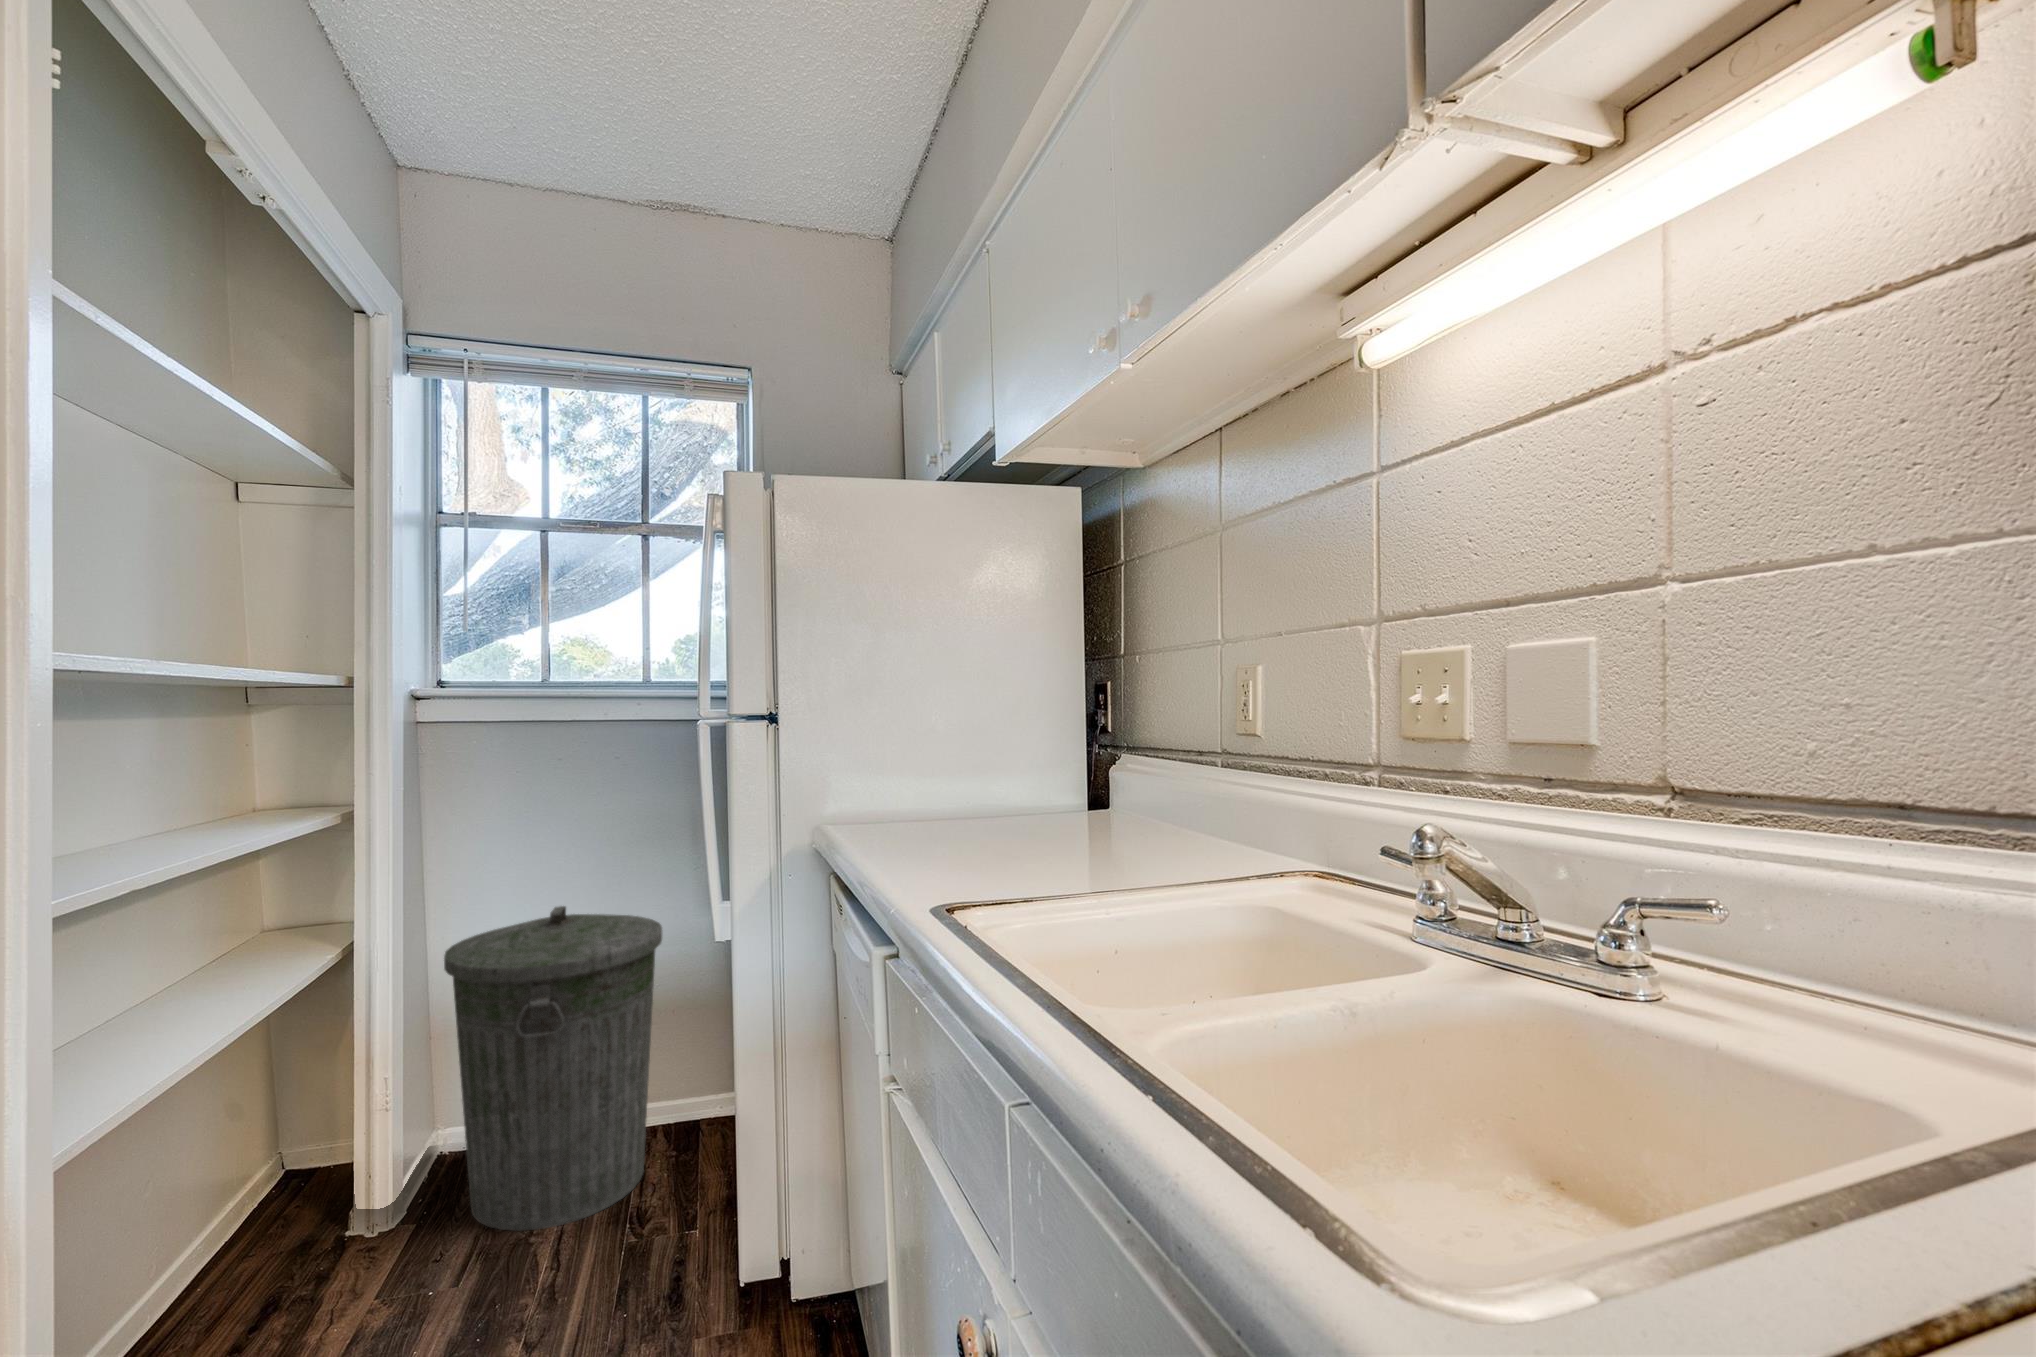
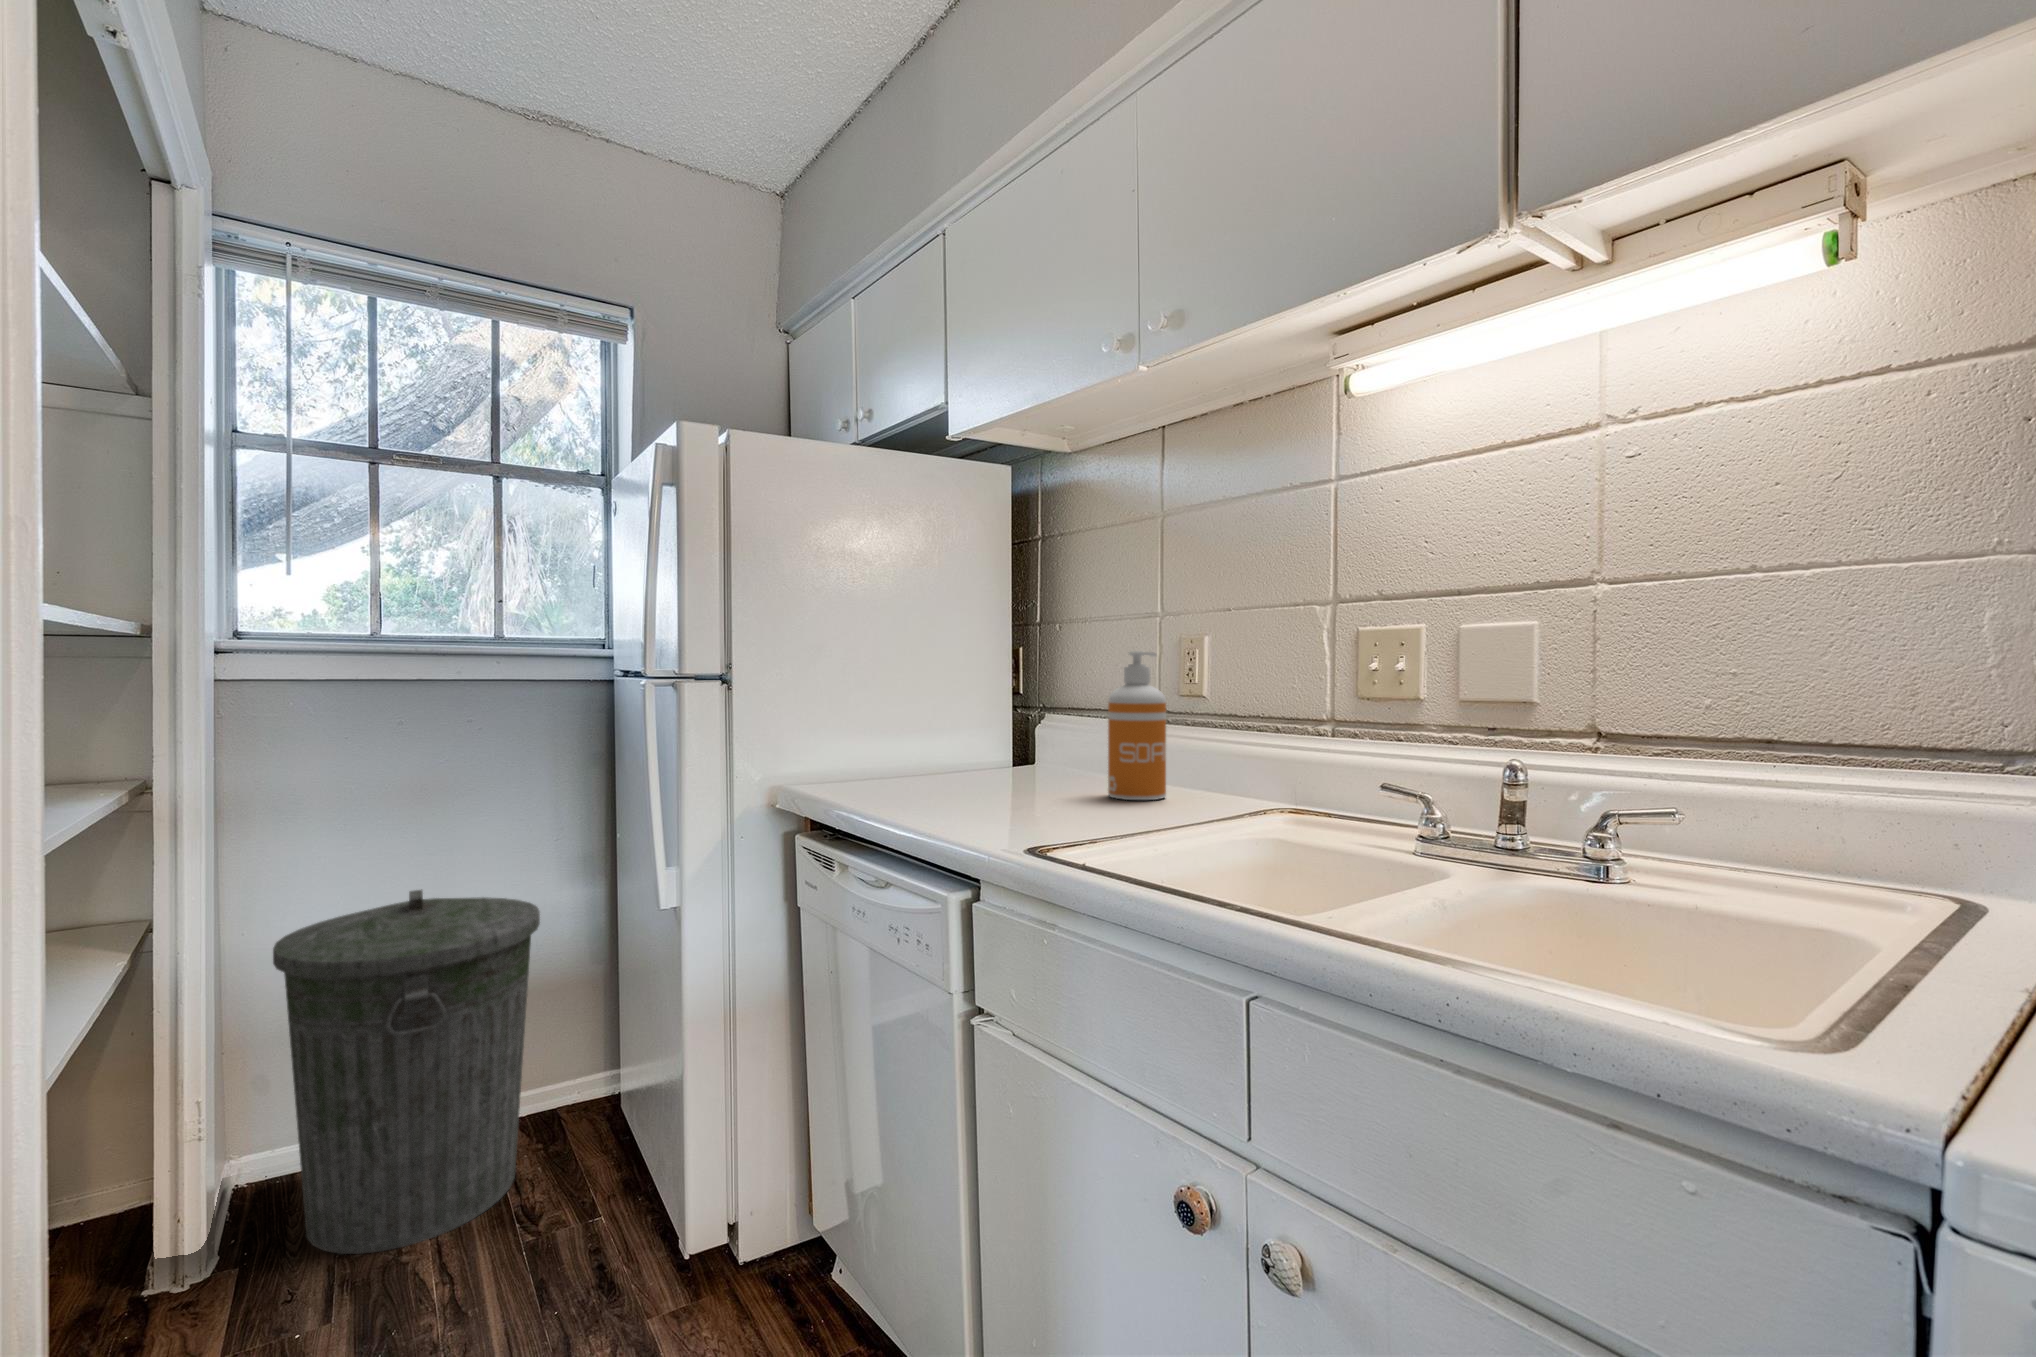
soap dispenser: none [1127,681,1197,853] -> present [1108,651,1166,800]

